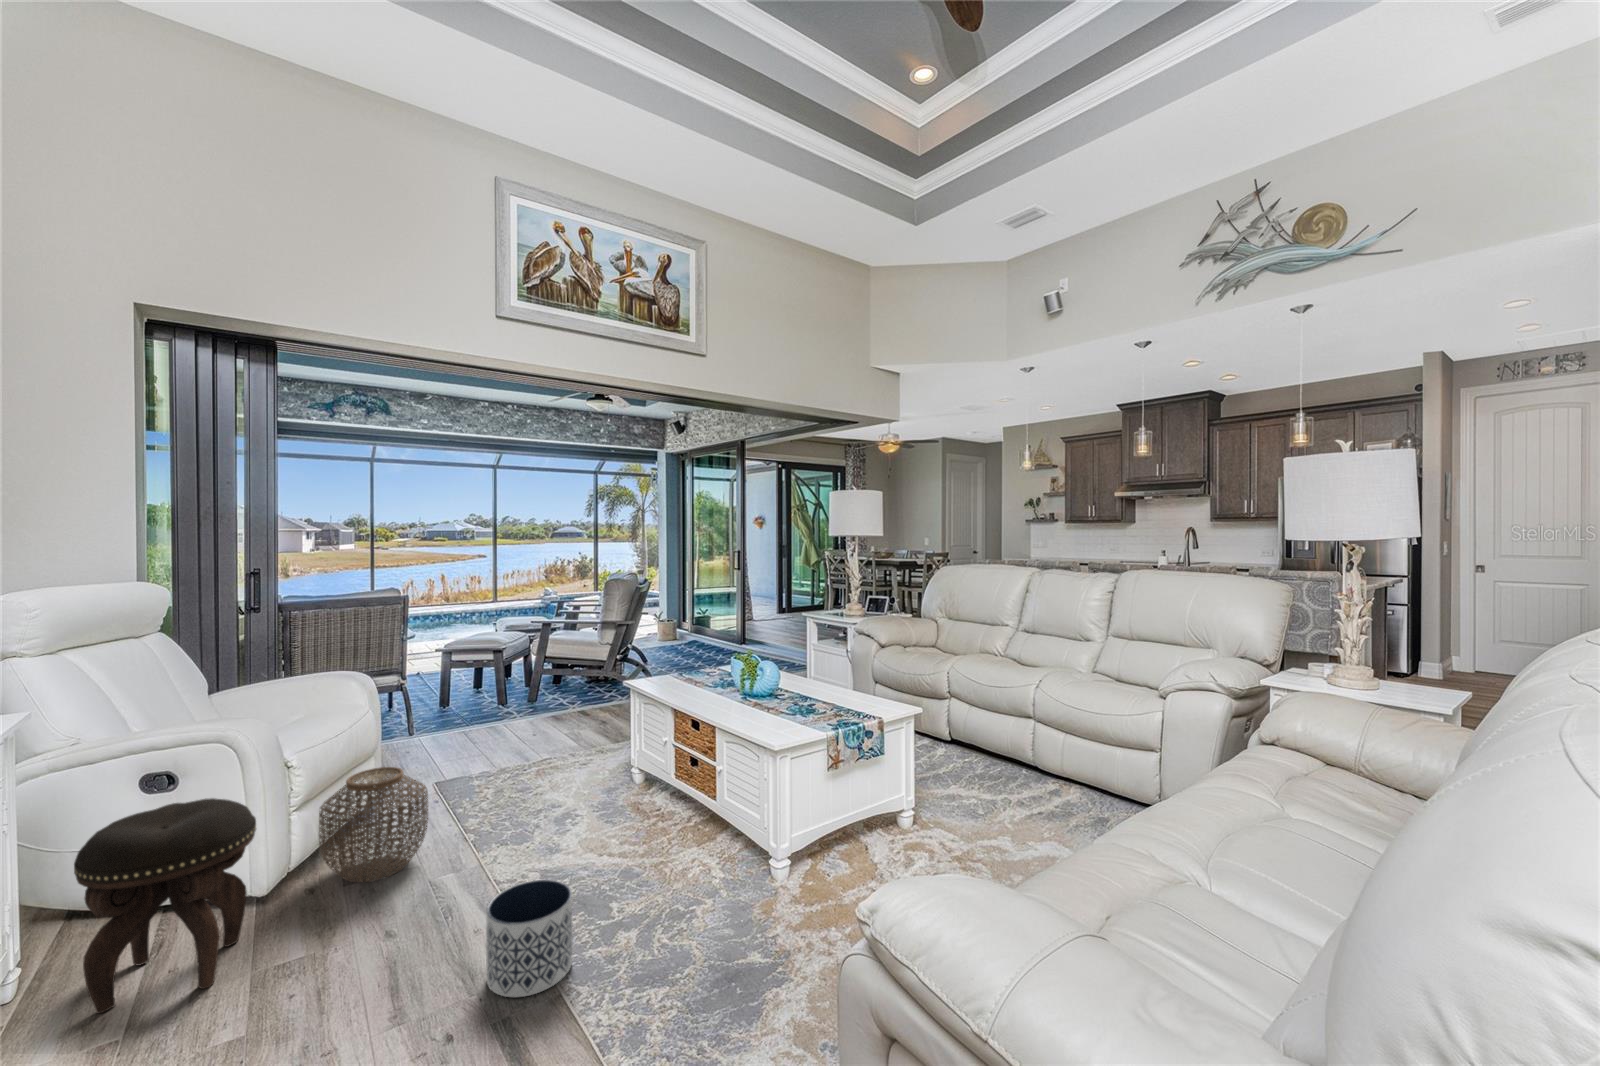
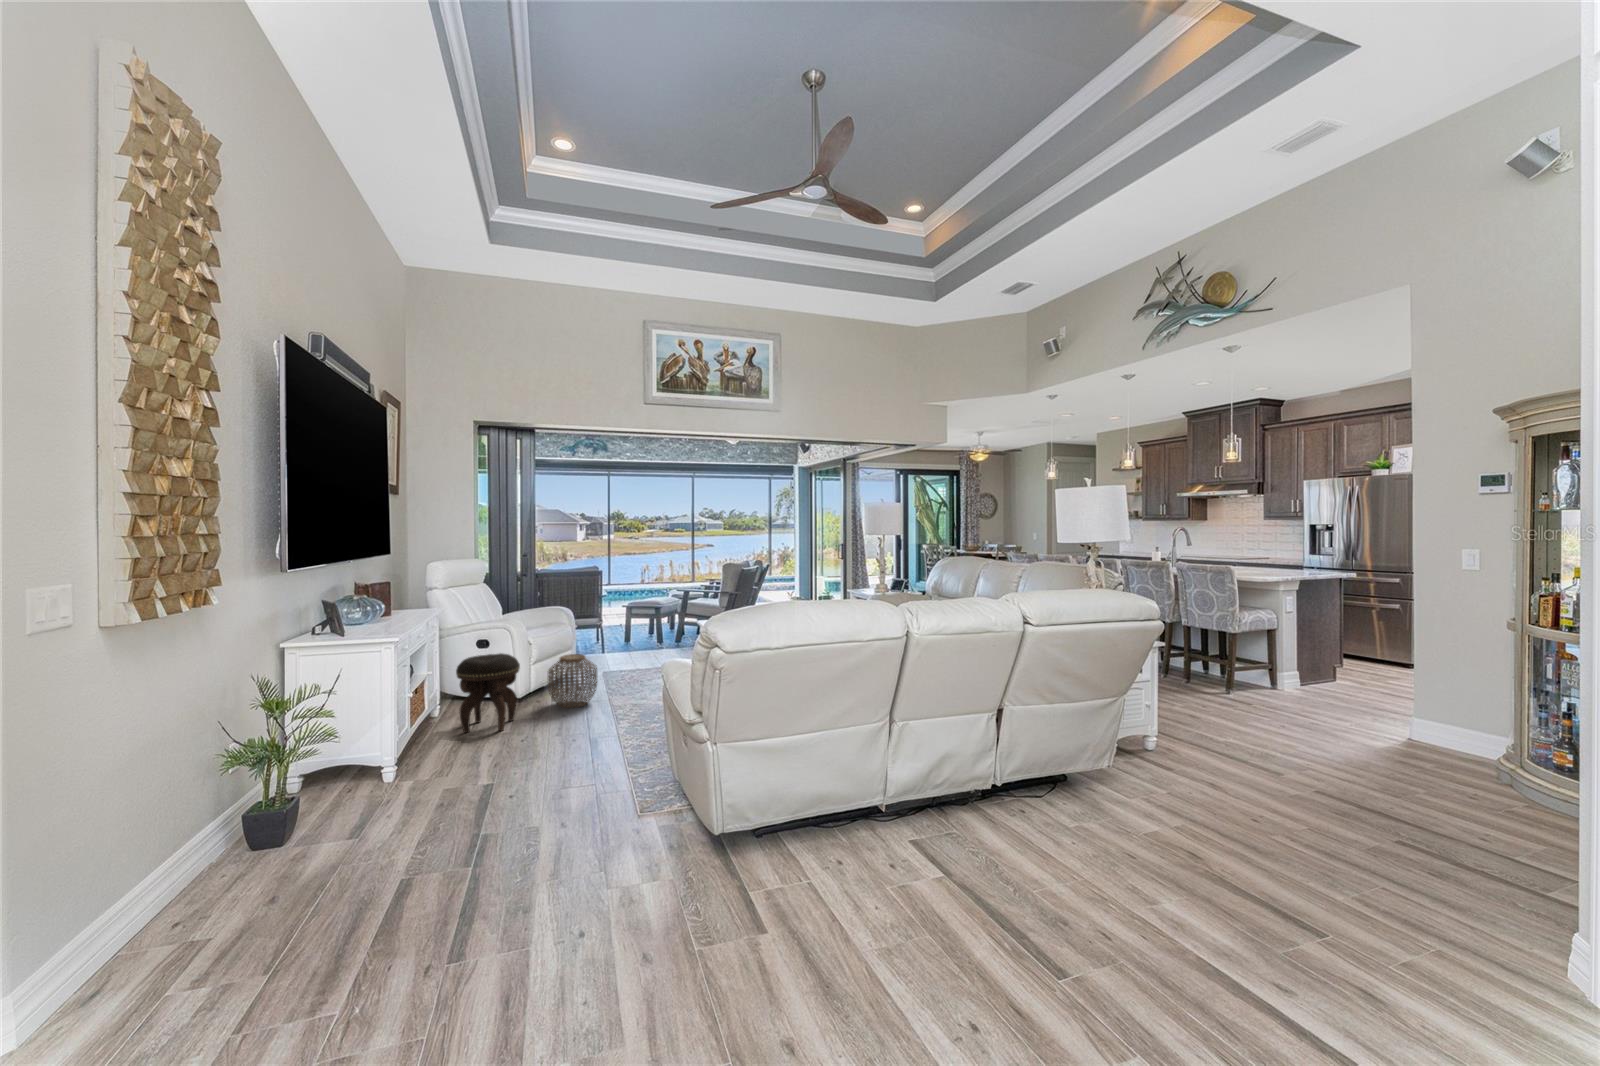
planter: present [486,880,572,997] -> none [606,702,645,746]

